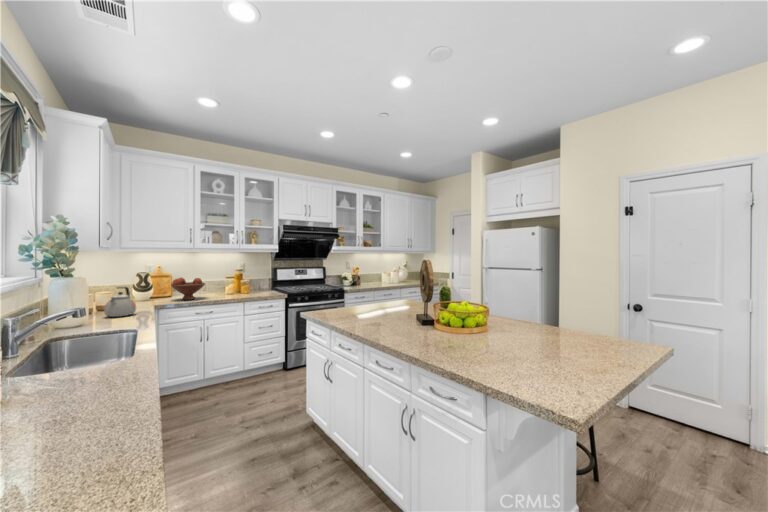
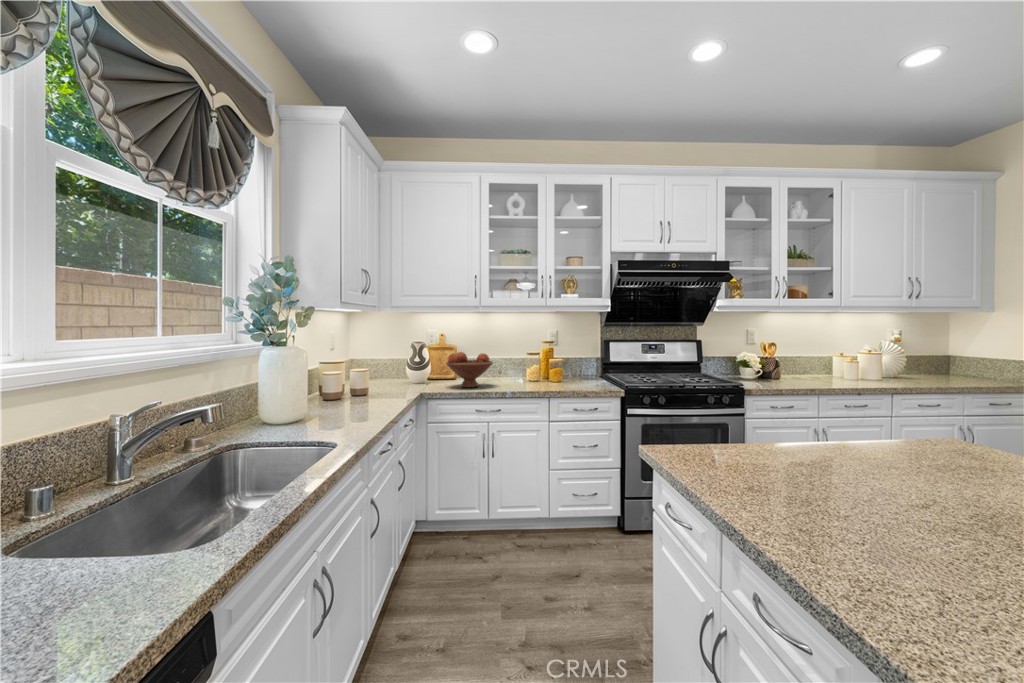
kettle: present [104,287,136,317] -> none [341,362,382,408]

